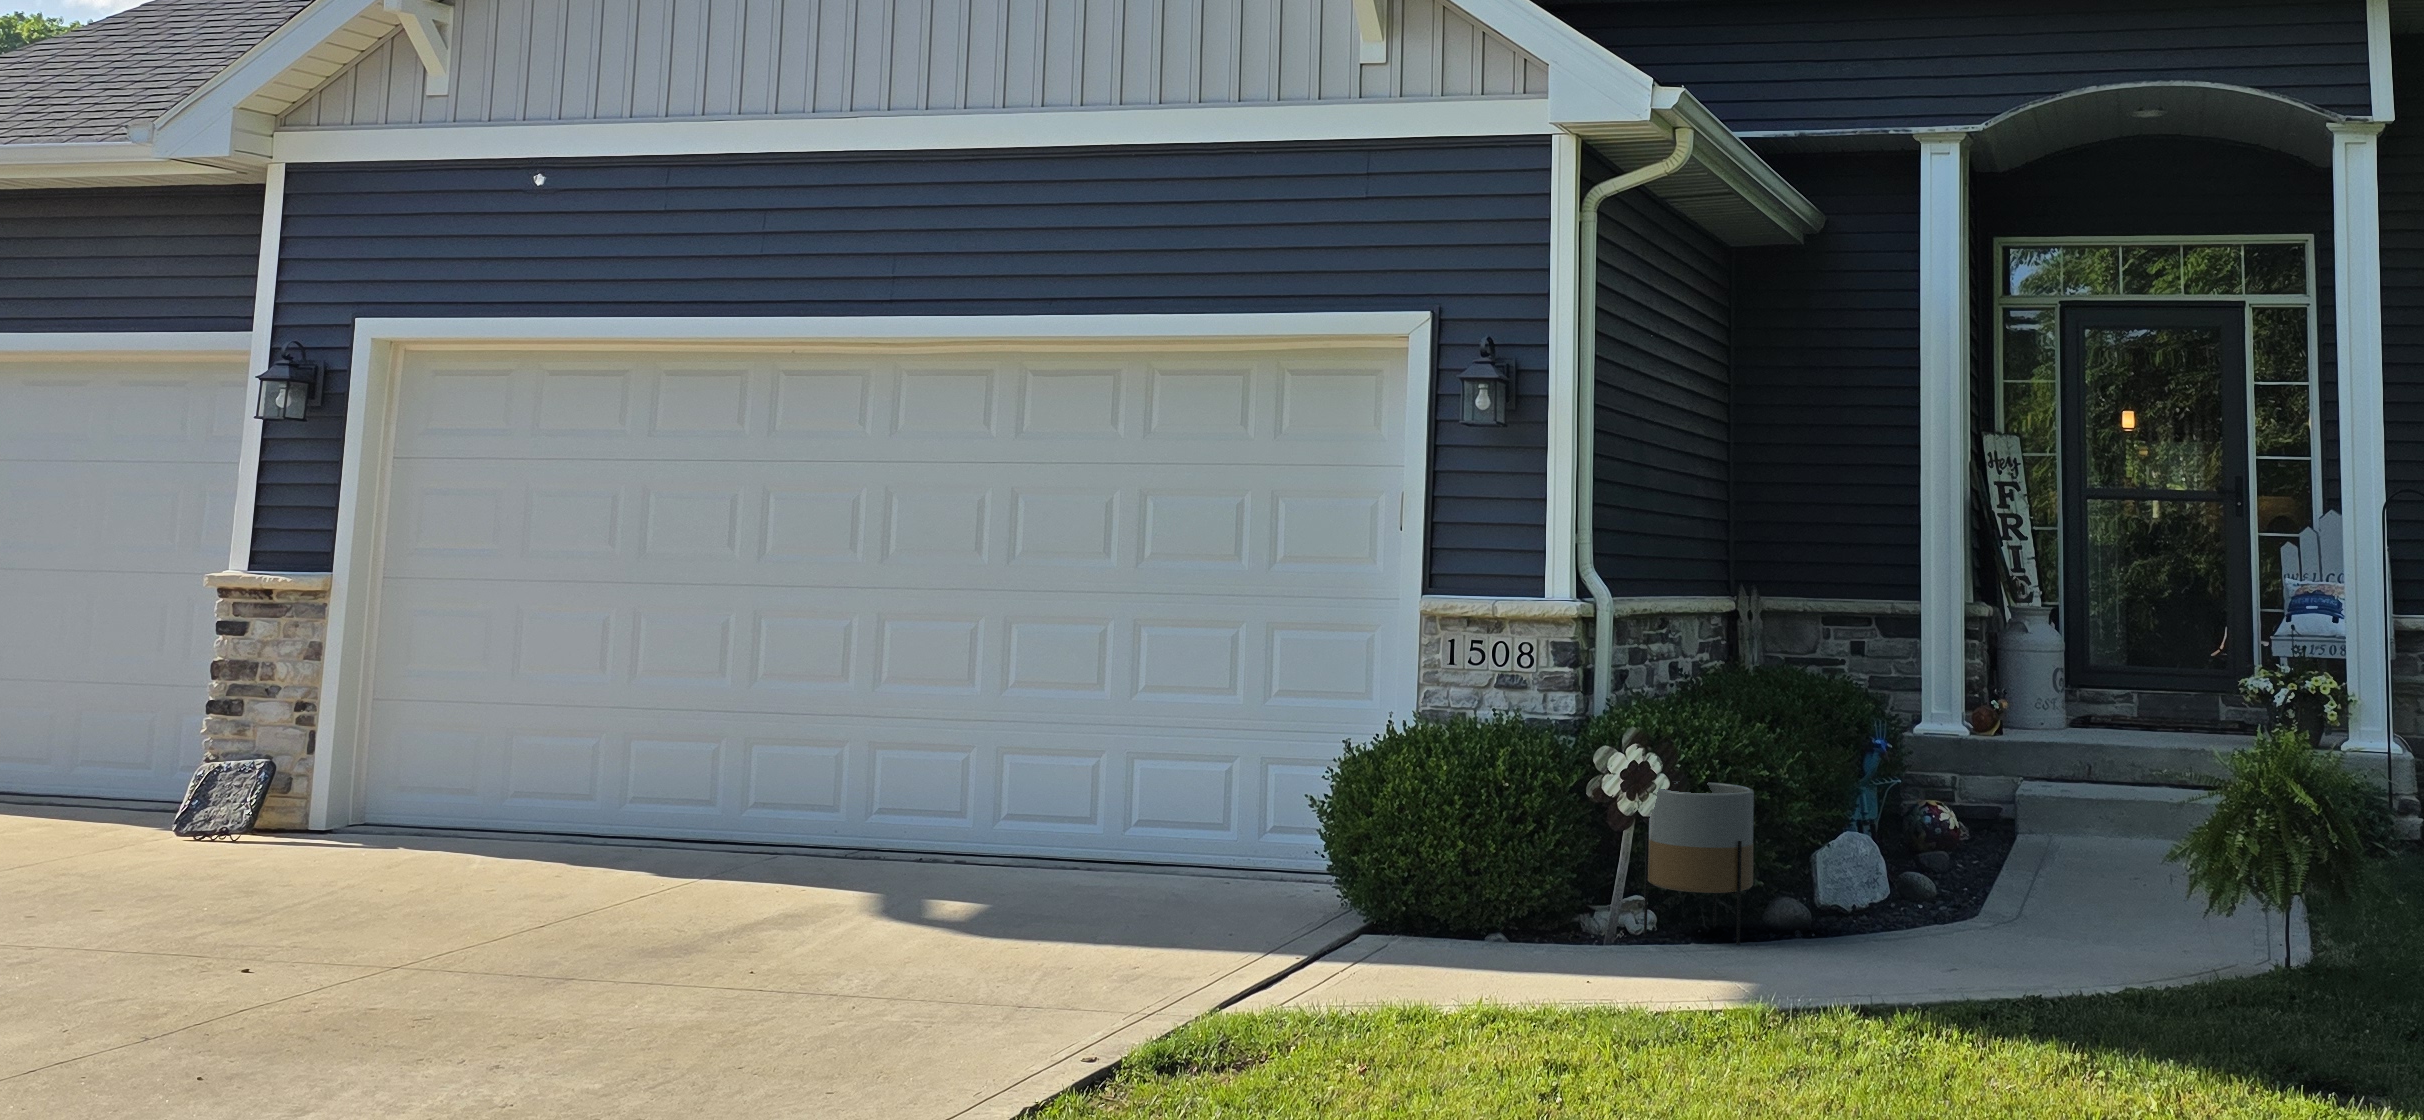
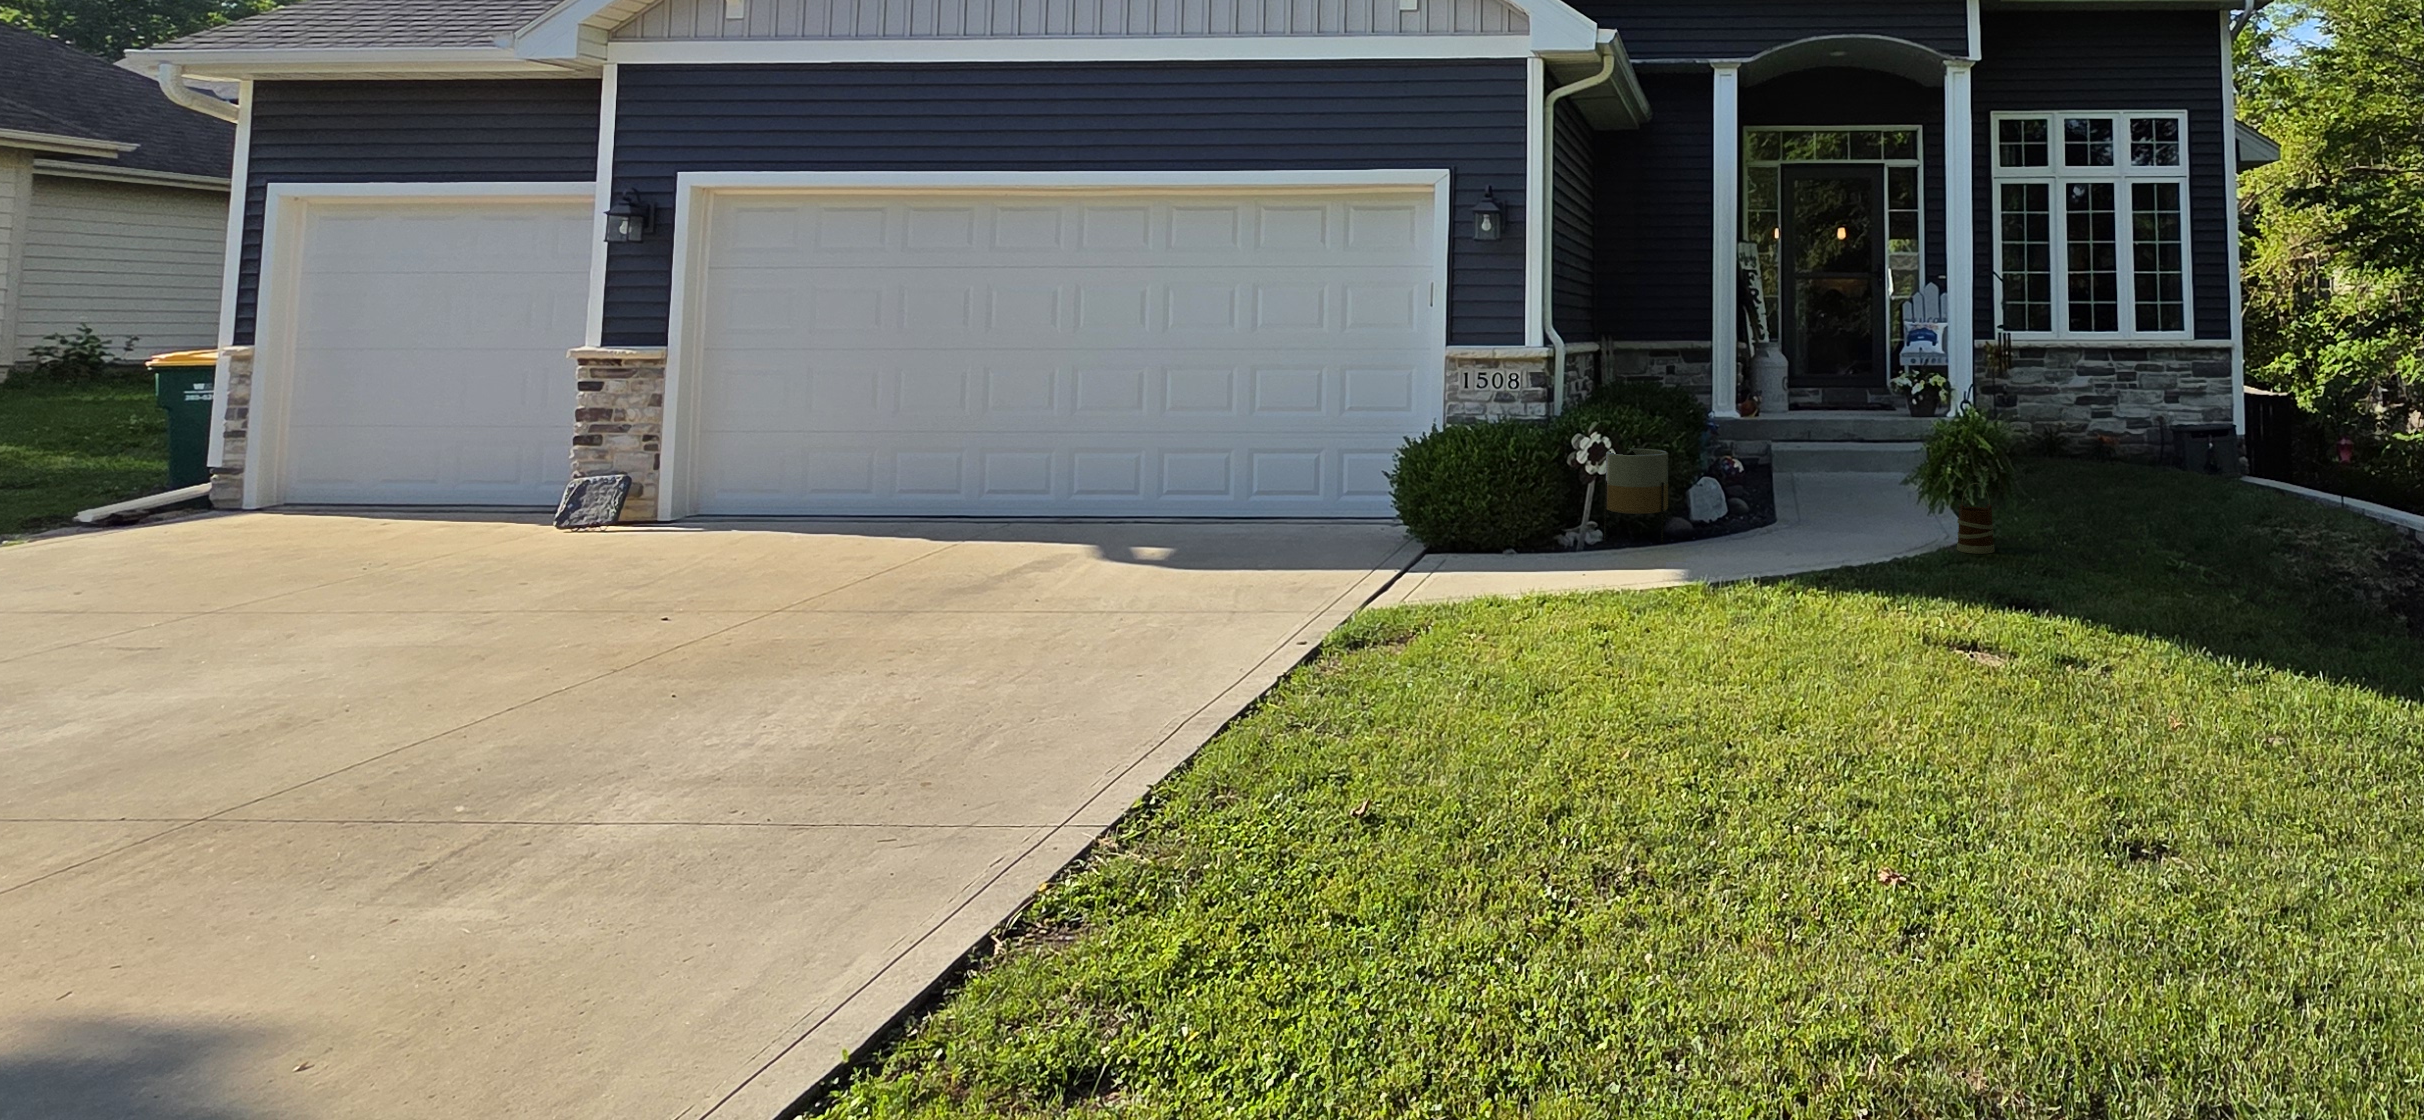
wooden bucket: none [2244,870,2314,998] -> present [1957,483,1995,554]

